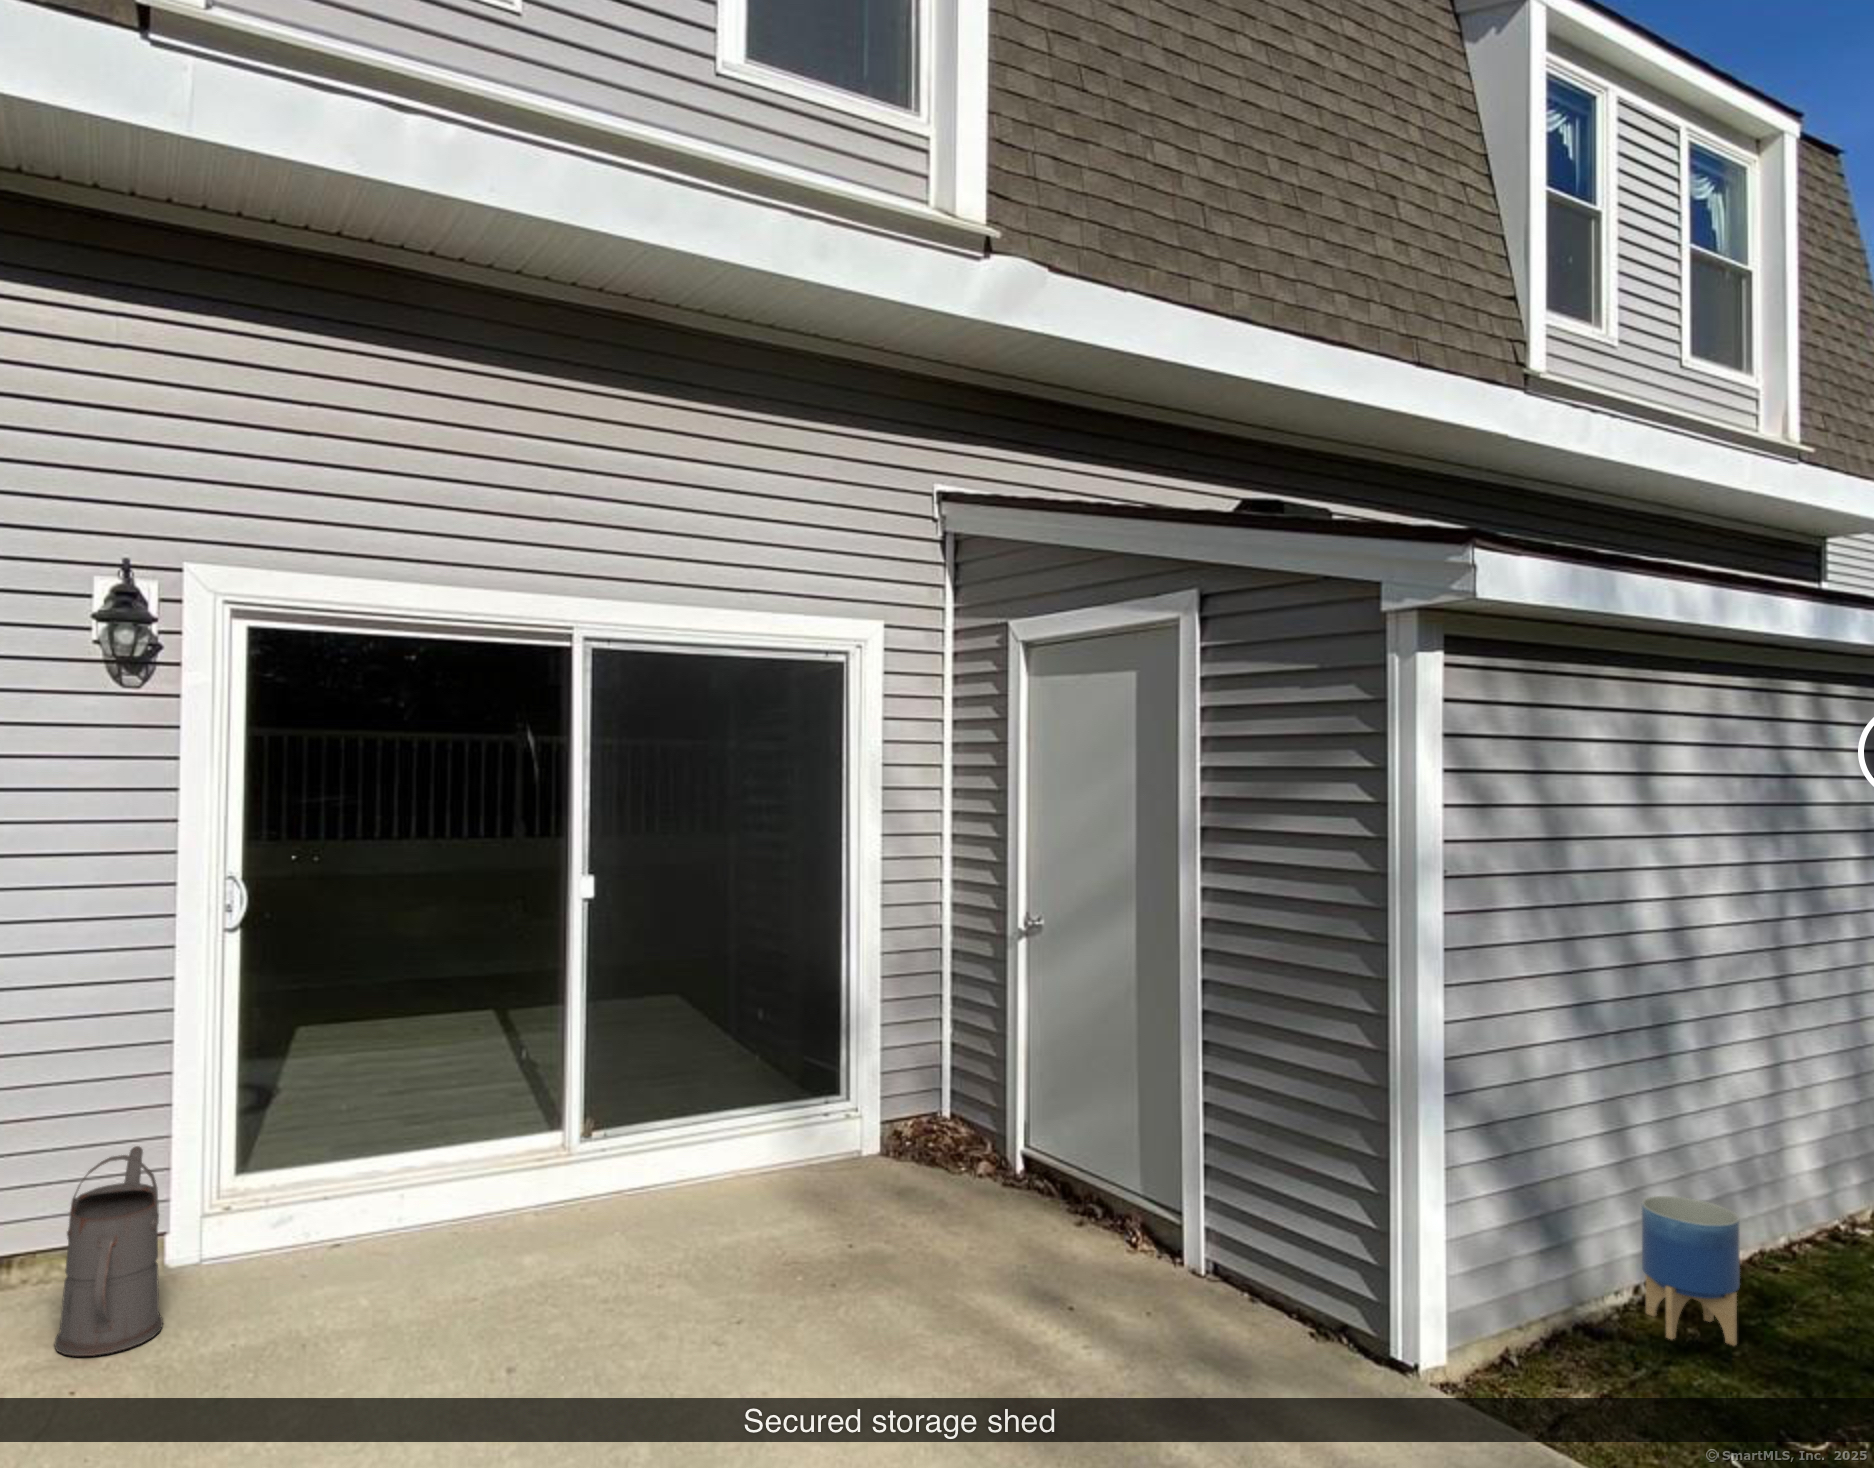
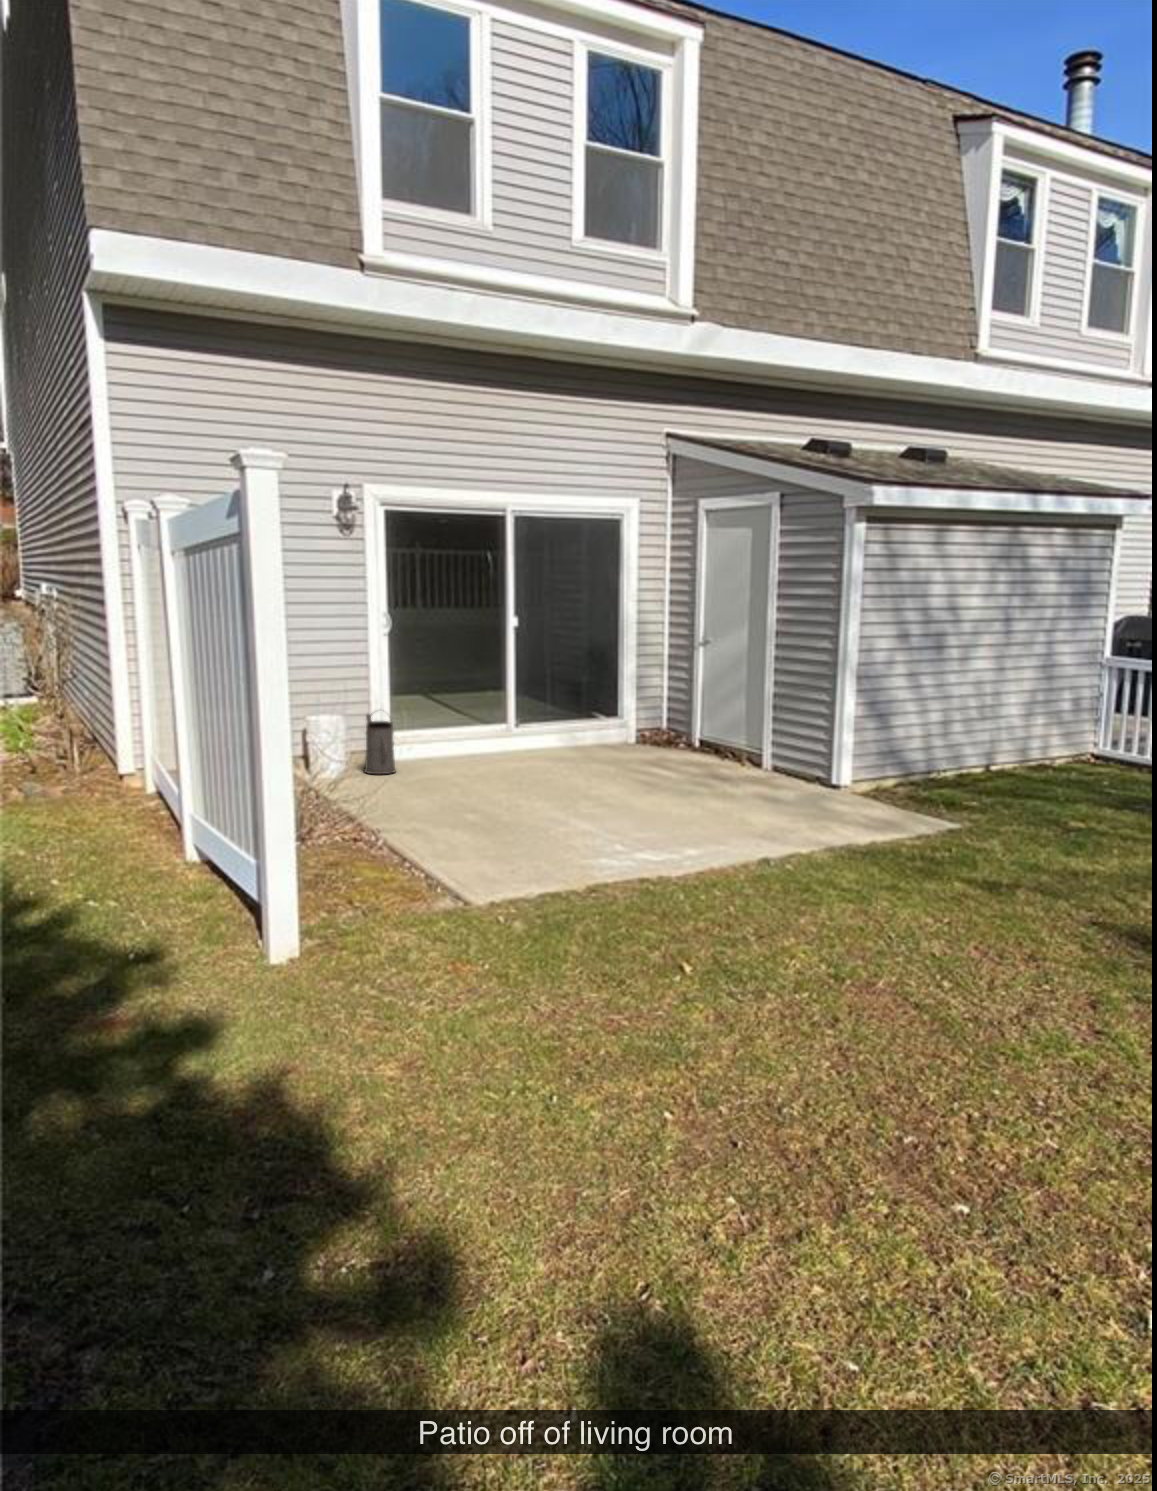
planter: present [1642,1196,1740,1345] -> none [940,739,975,788]

